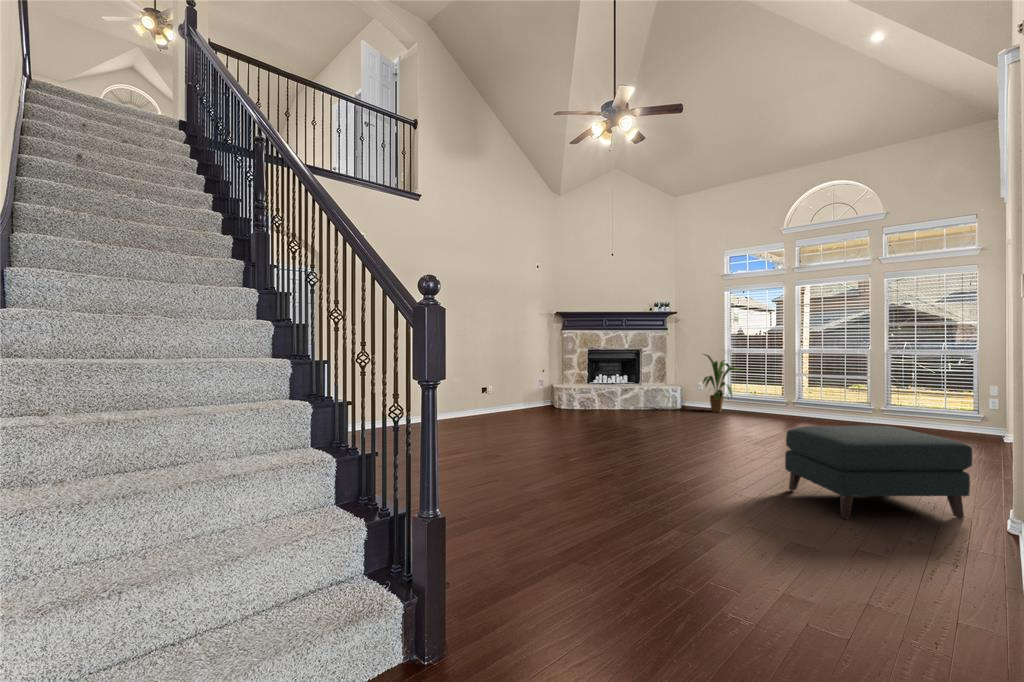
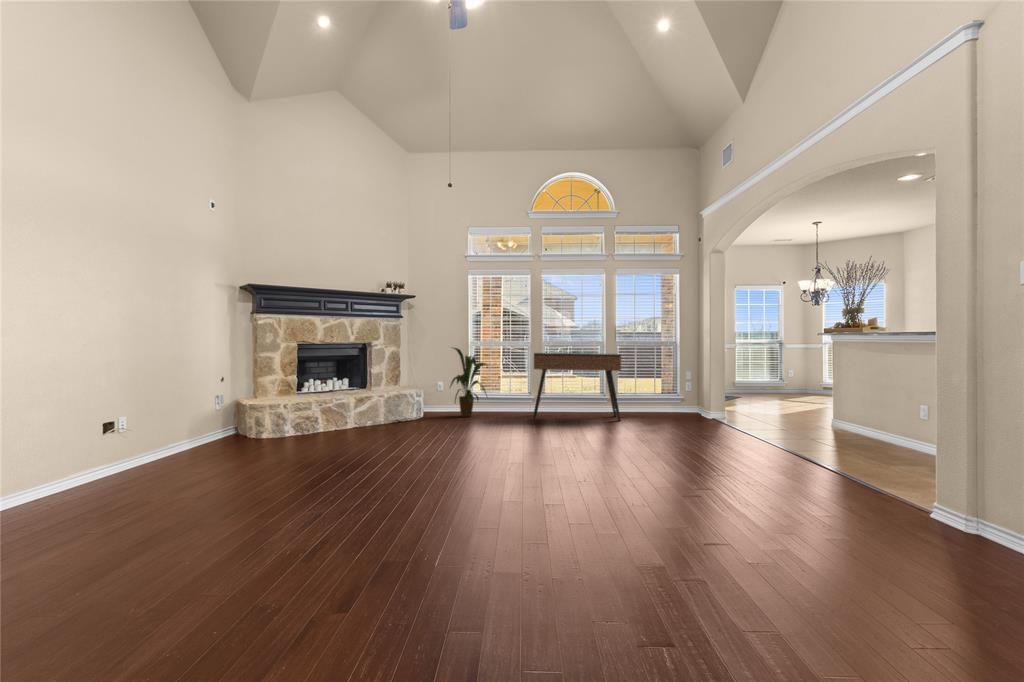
console table: none [772,360,875,431] -> present [533,353,621,421]
ottoman: present [785,426,973,519] -> none [747,419,903,545]

